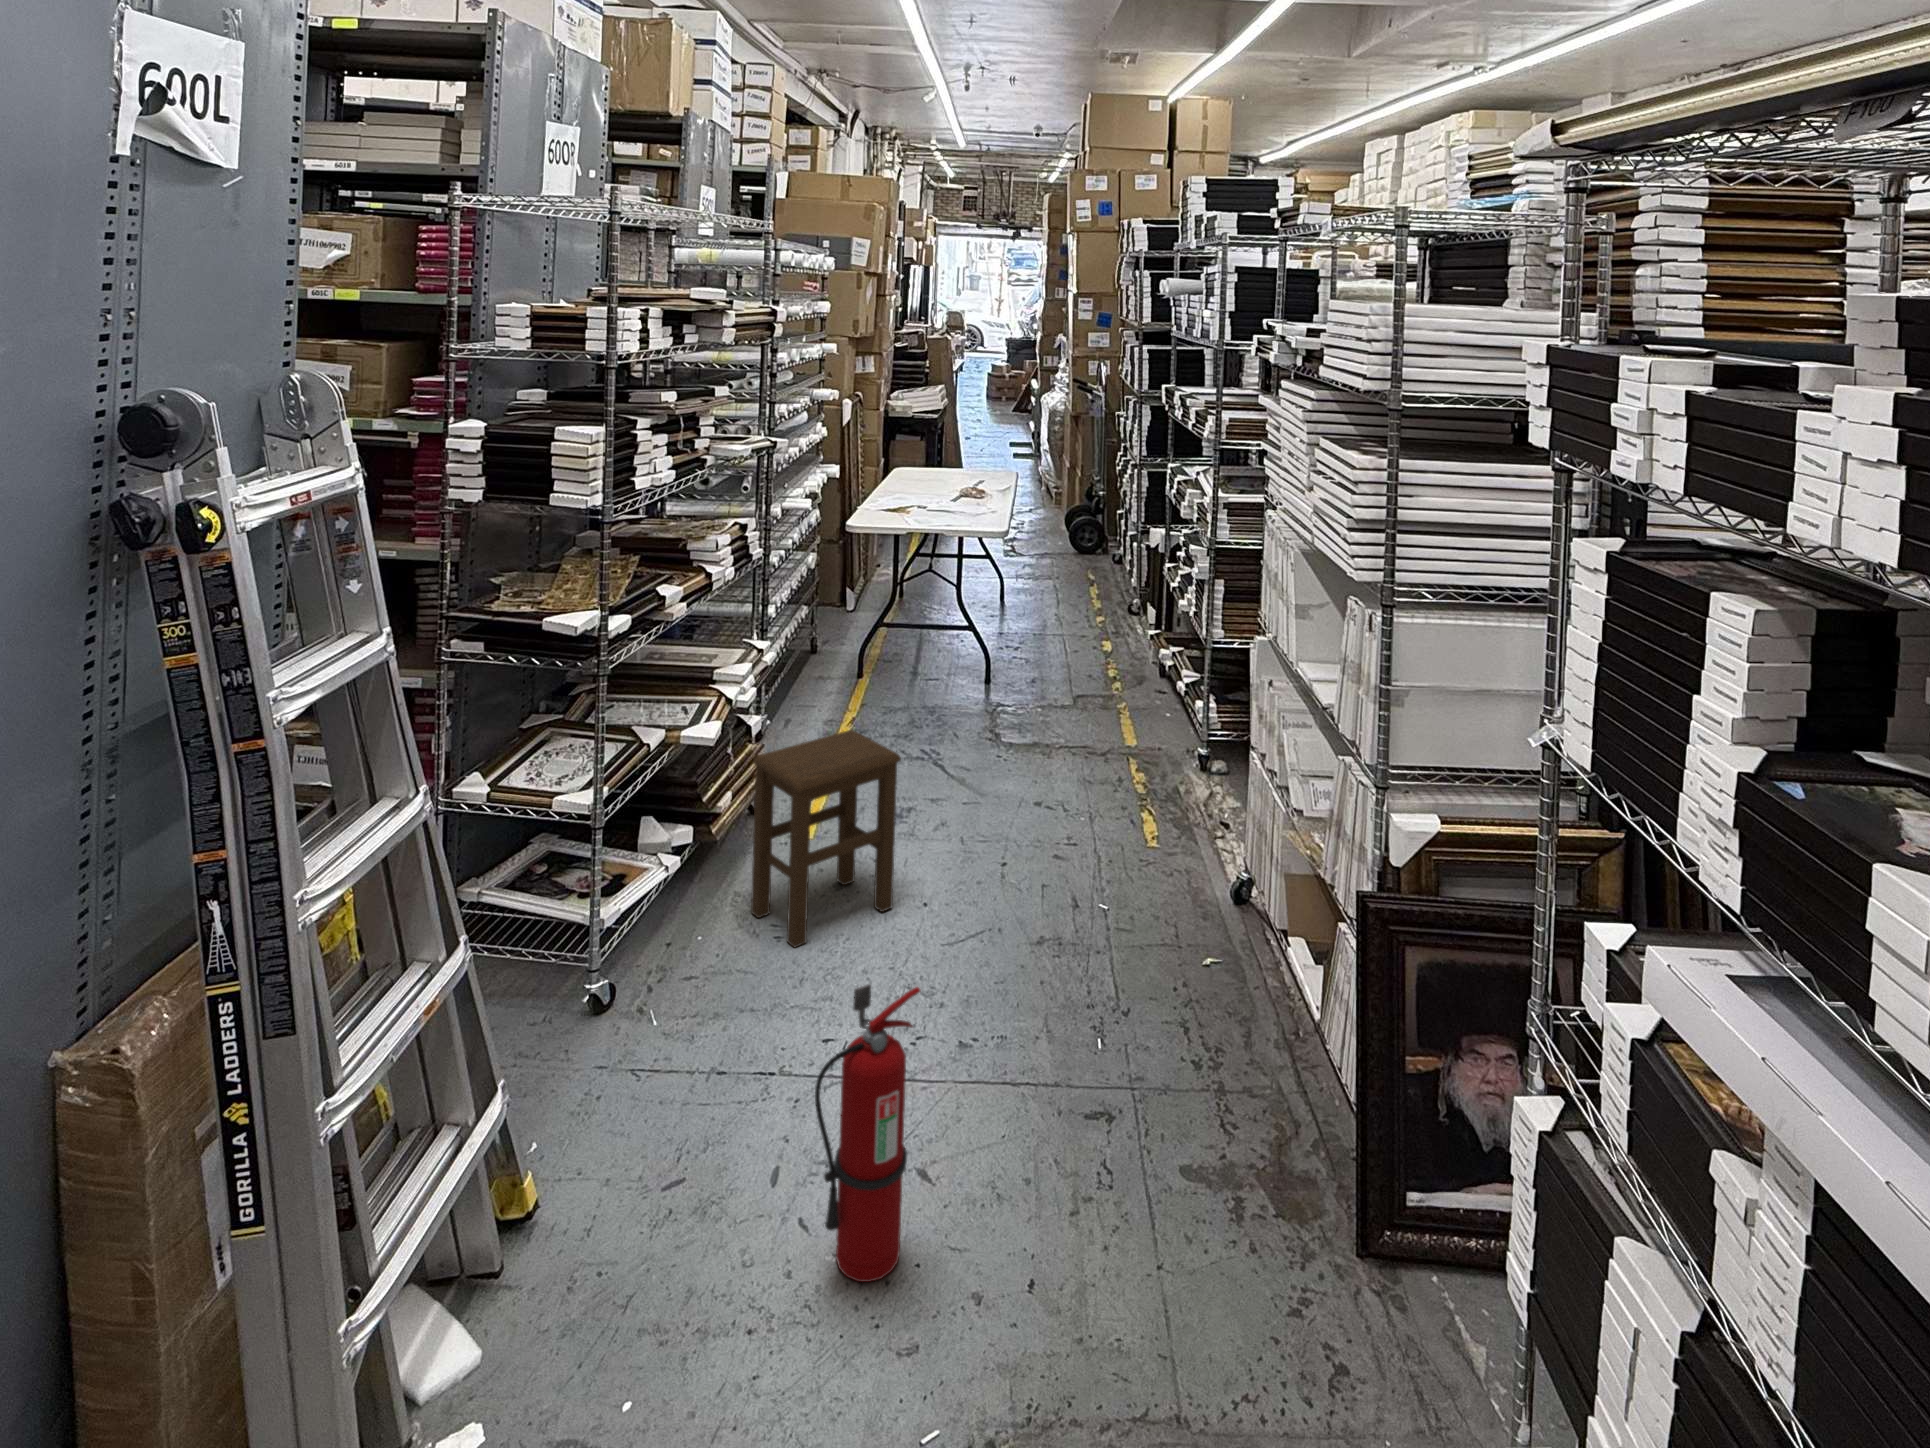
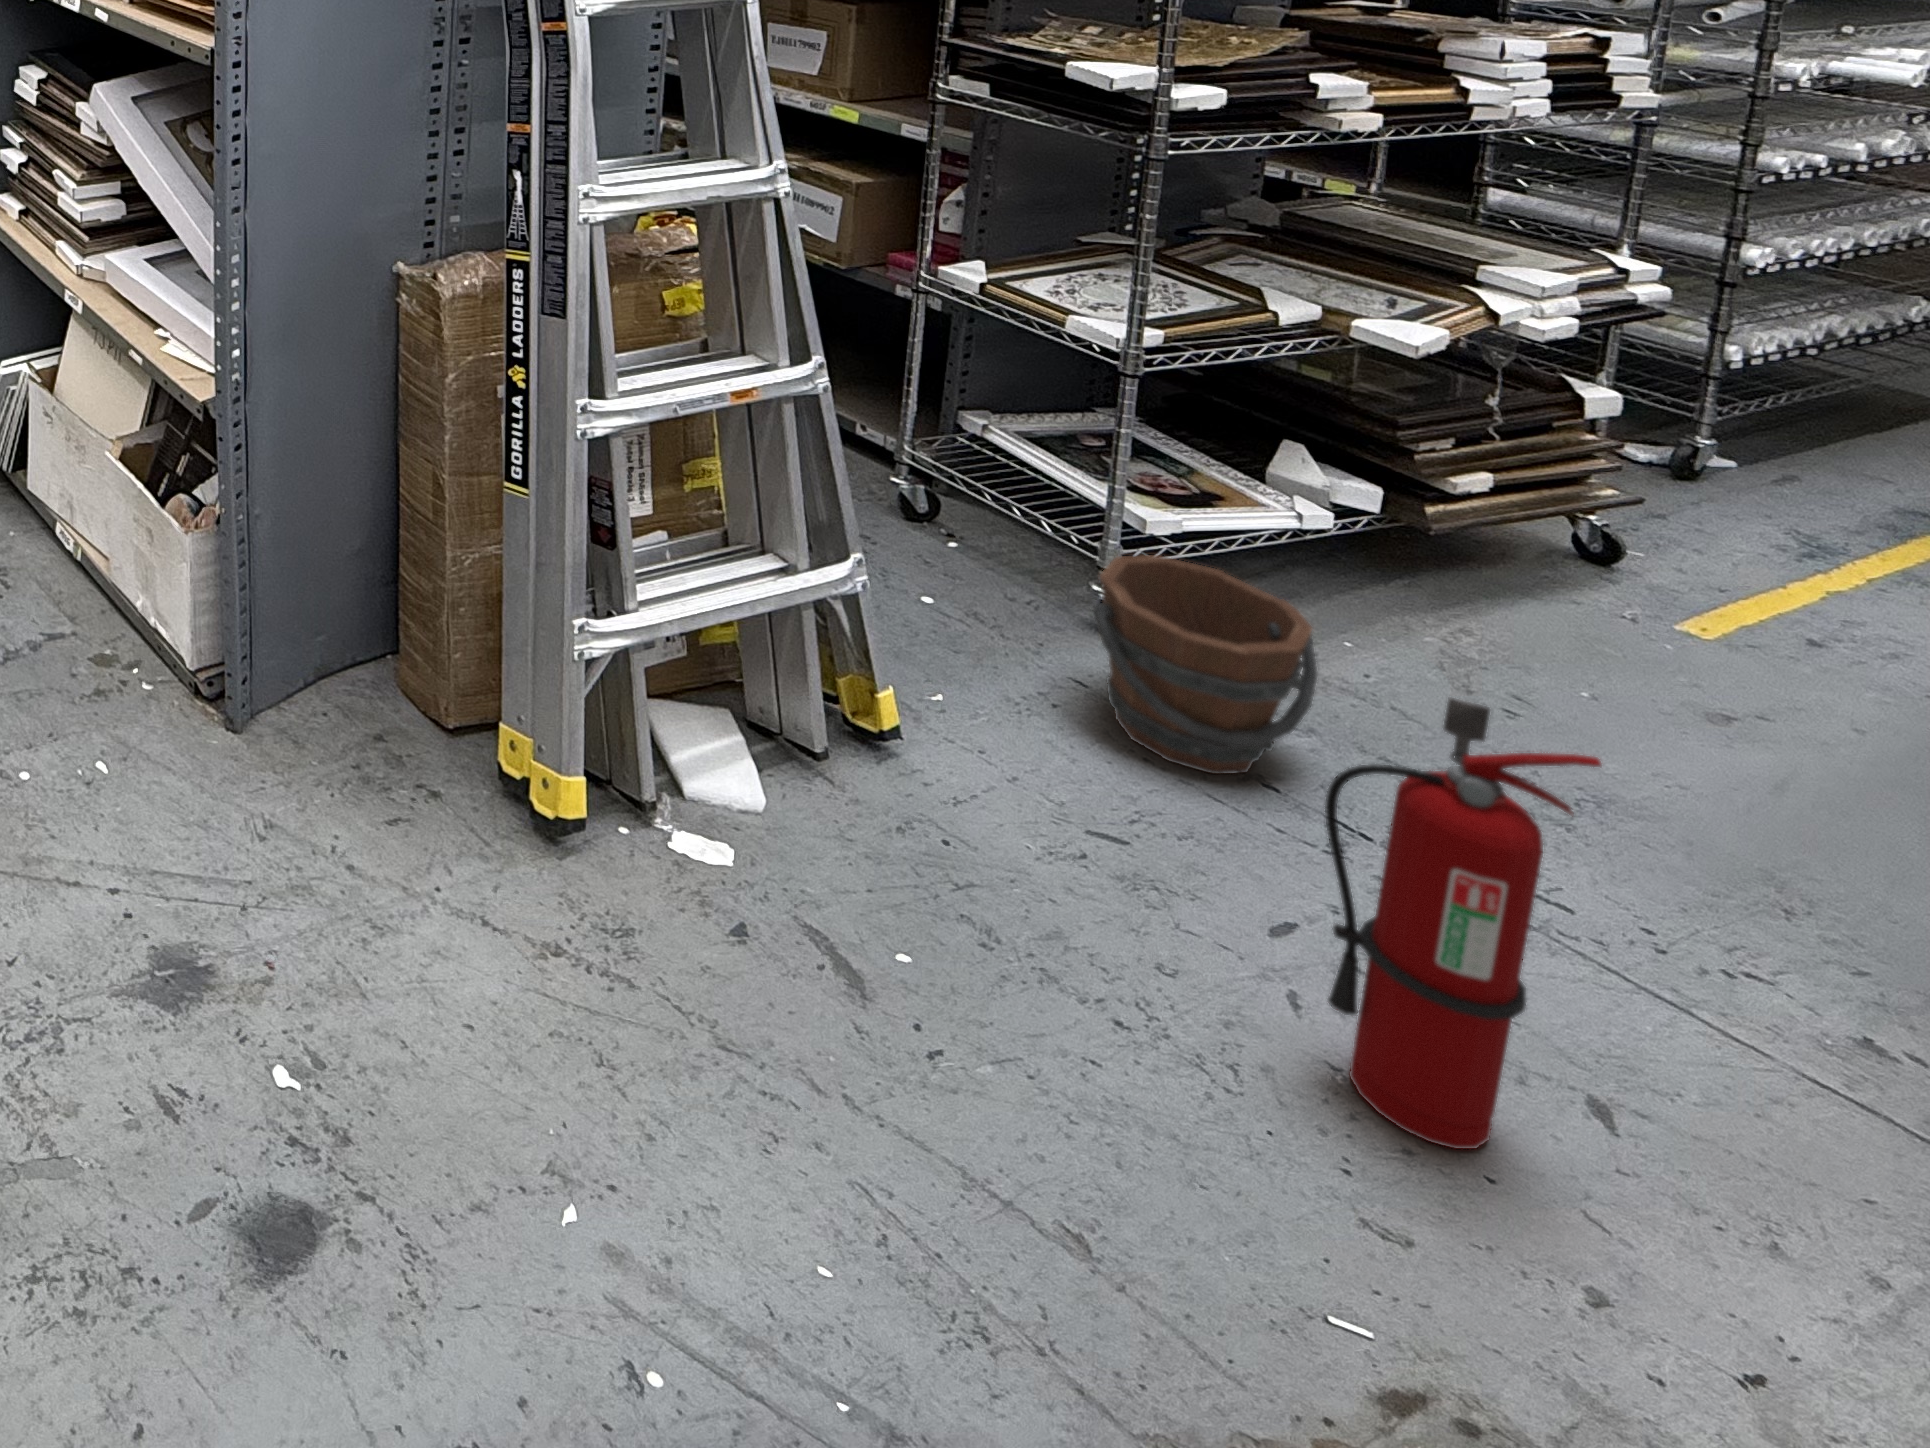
stool: present [751,730,901,948] -> none [1426,379,1848,758]
bucket: none [627,948,744,1105] -> present [1091,555,1317,774]

